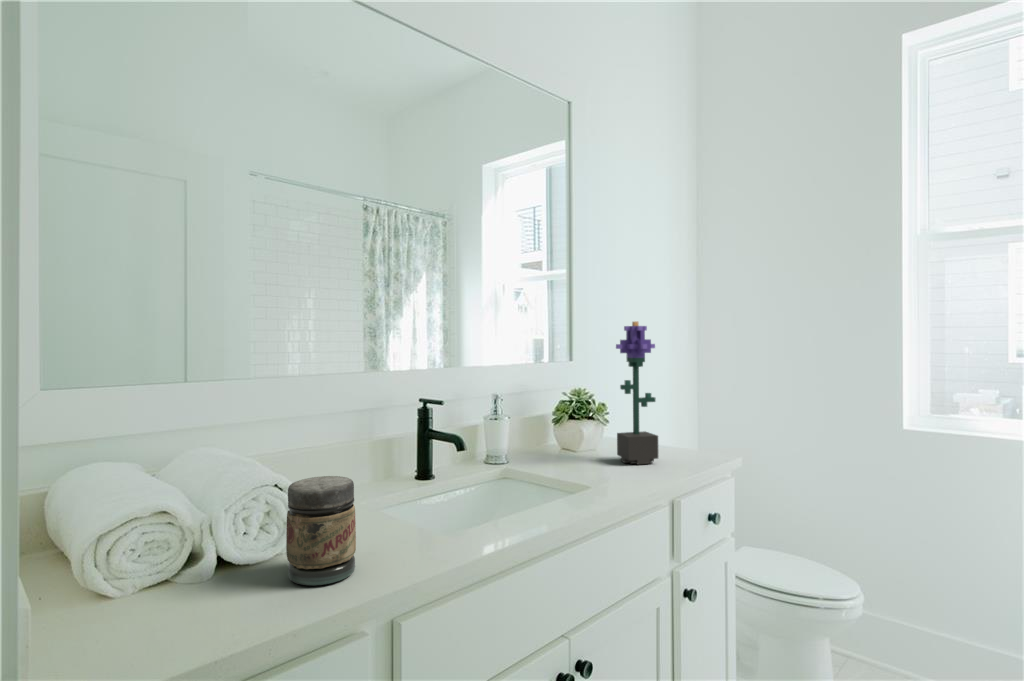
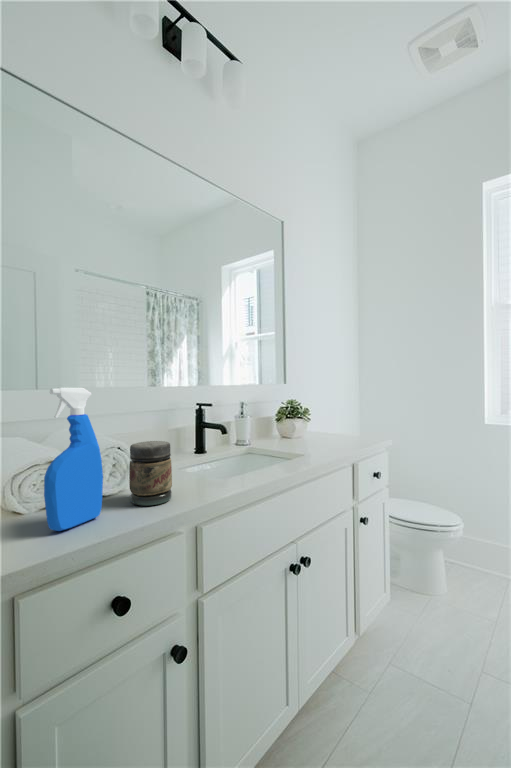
potted flower: present [616,321,658,464] -> none [316,356,343,443]
spray bottle: none [137,398,239,633] -> present [44,388,103,531]

